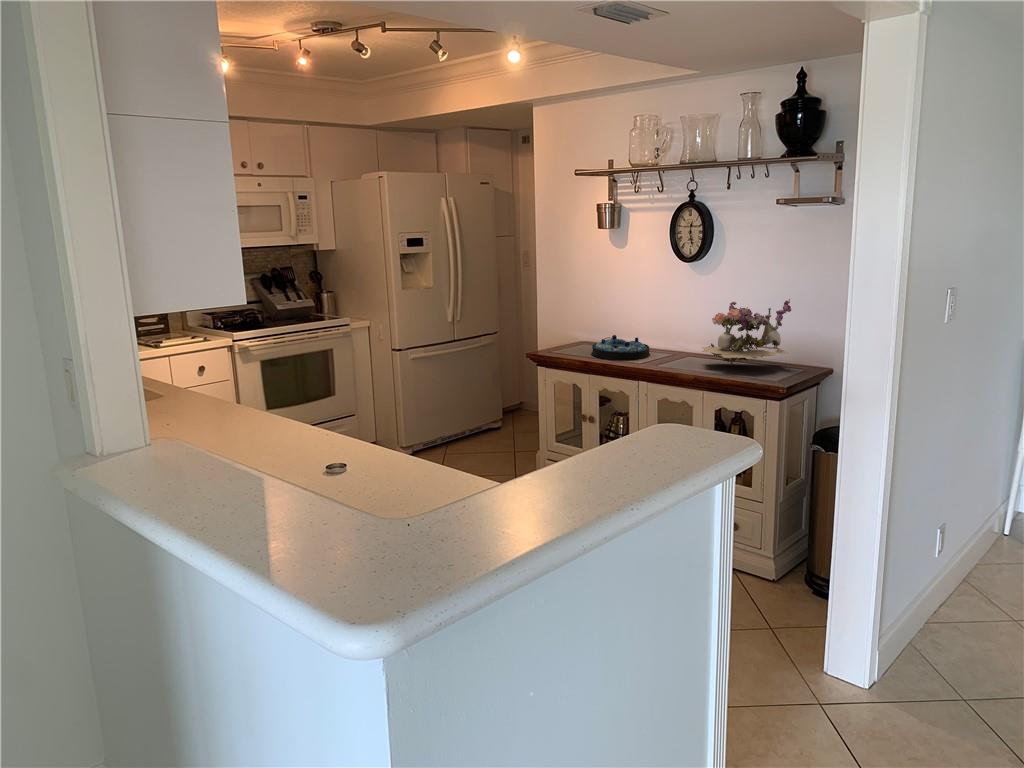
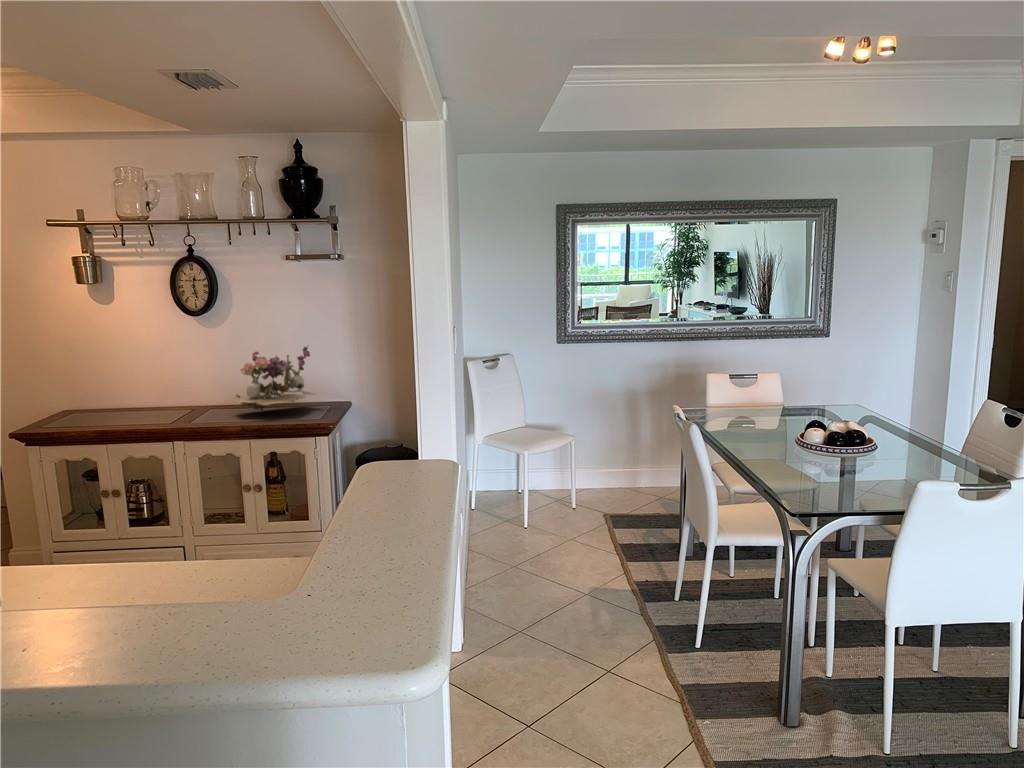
serving tray: present [592,335,650,360] -> none [91,399,165,426]

